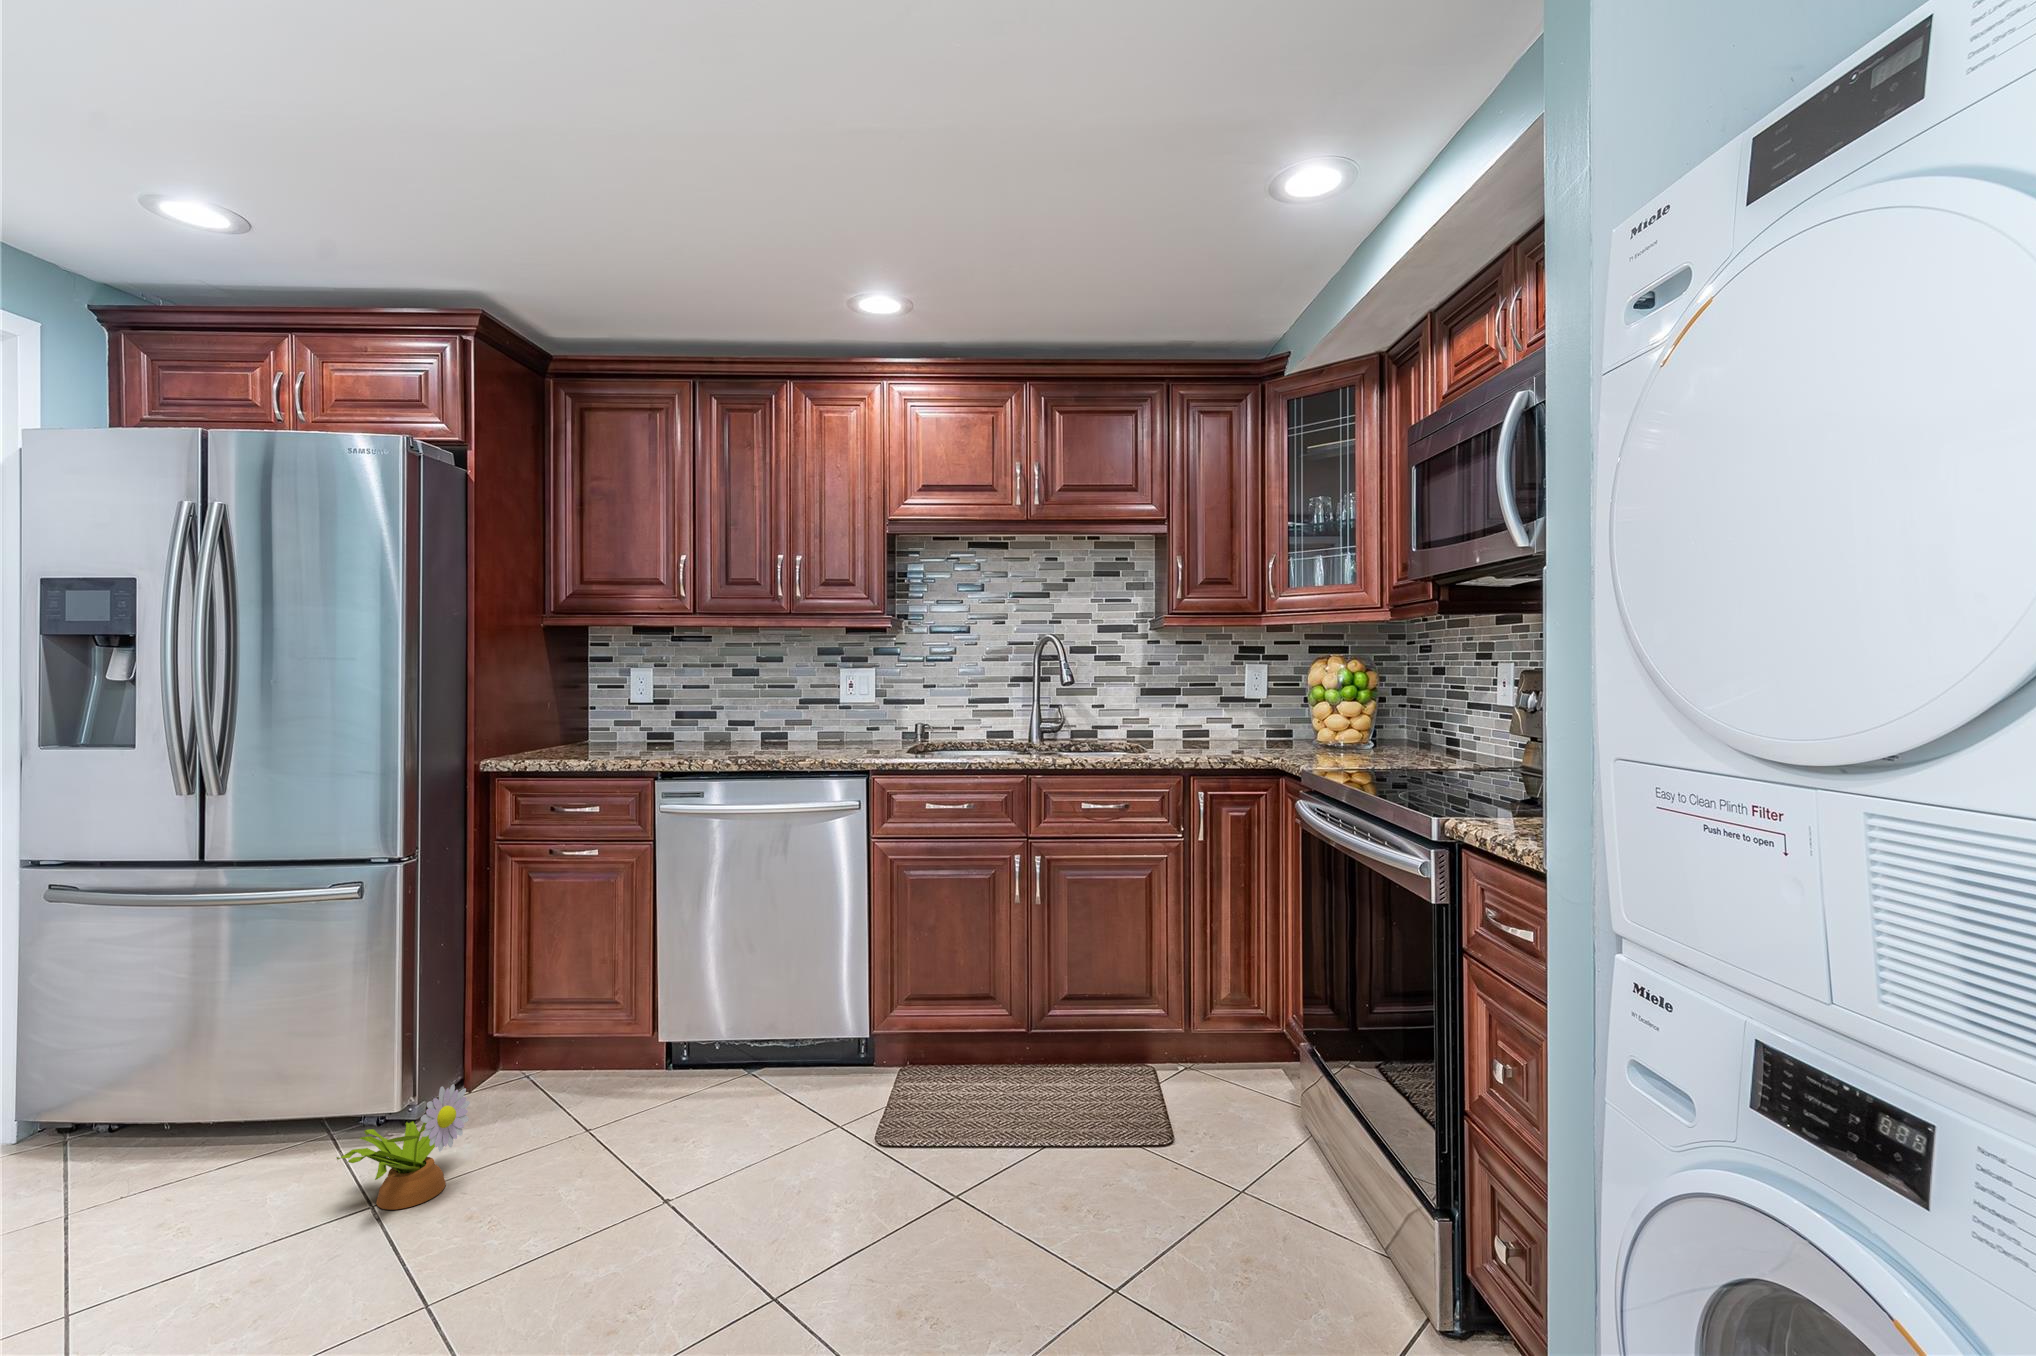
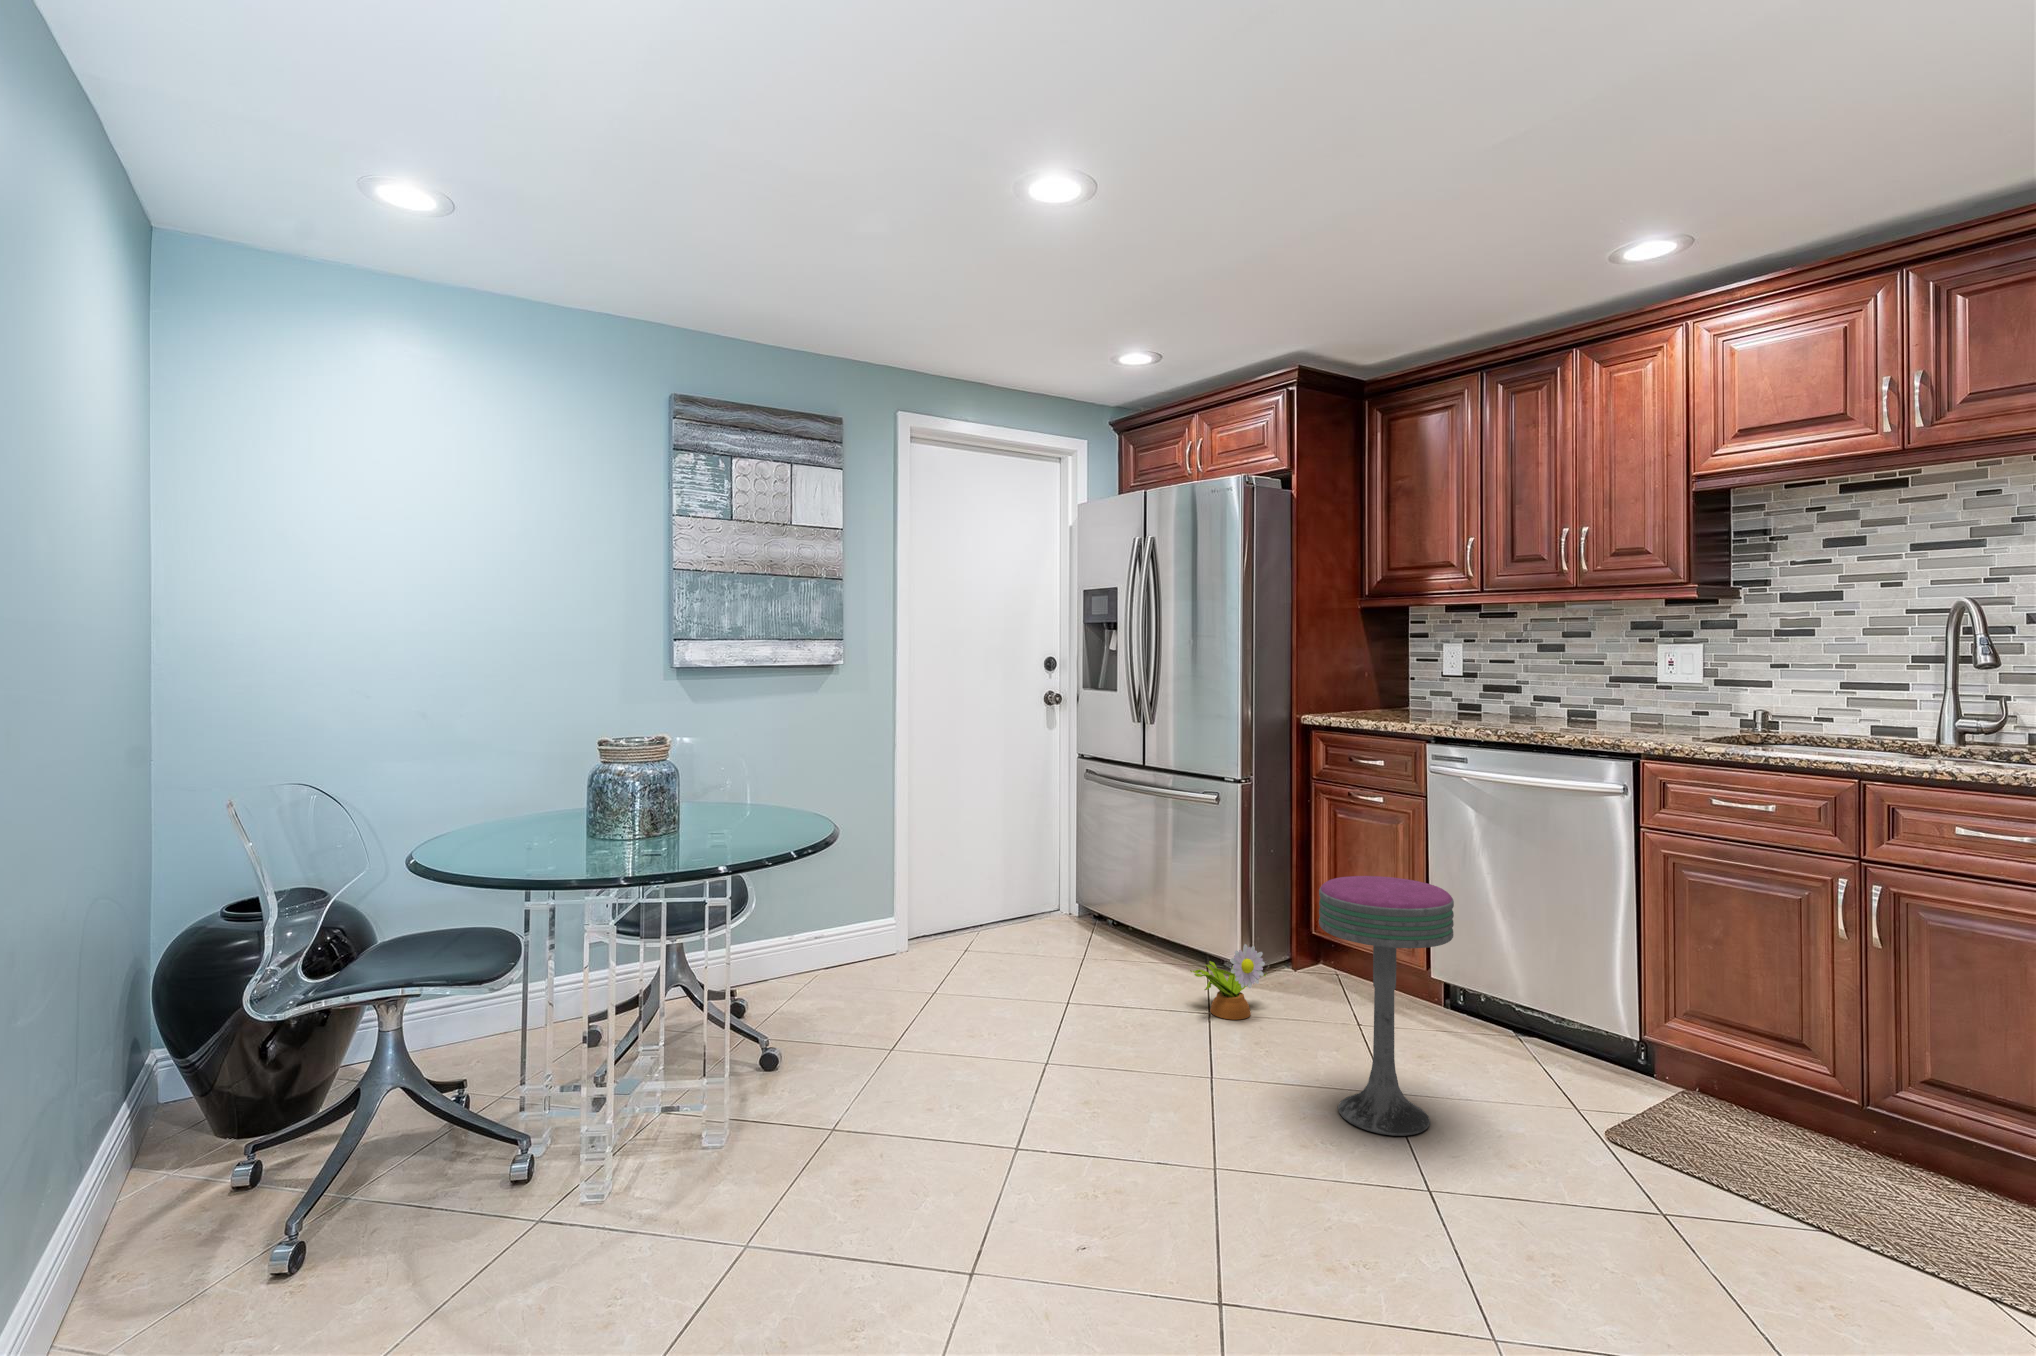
bar stool: none [614,941,778,1278] -> present [1319,876,1454,1136]

